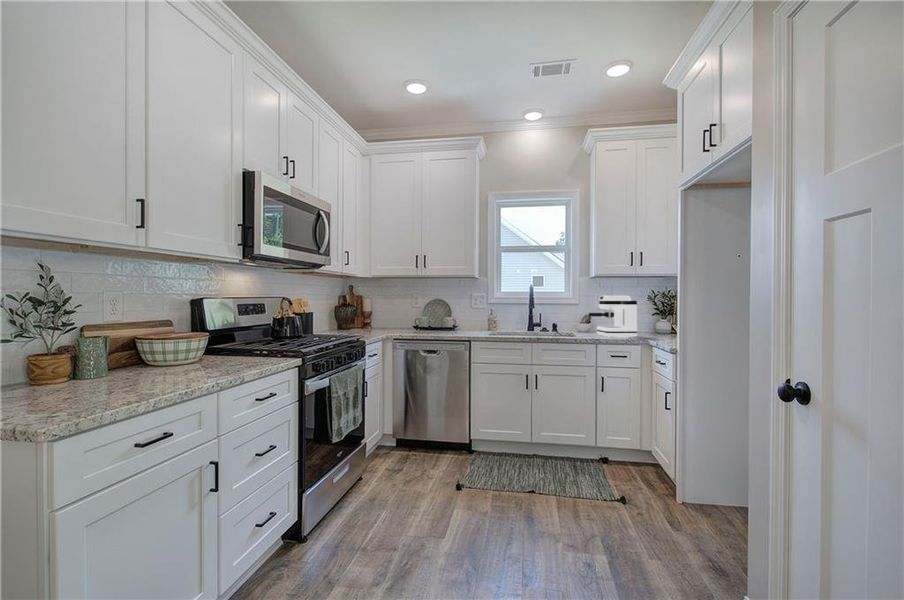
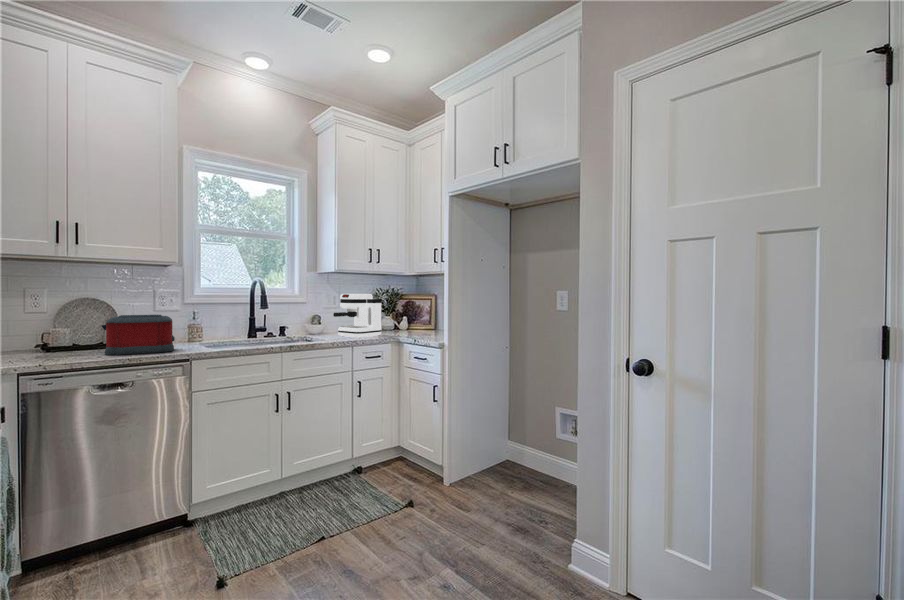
toaster: none [434,310,470,334] -> present [102,315,175,355]

